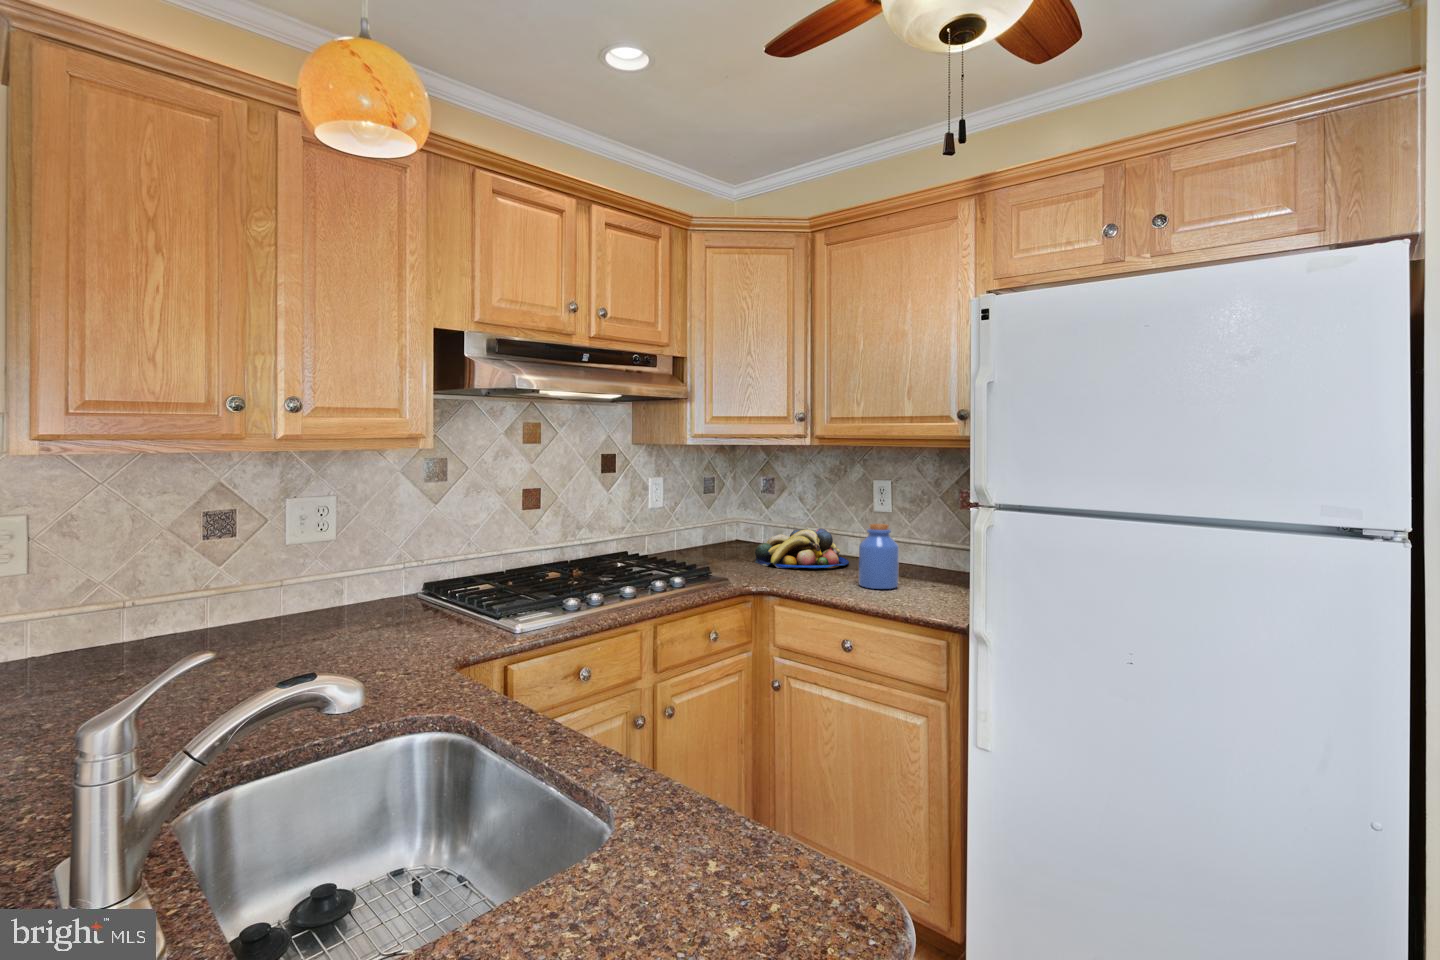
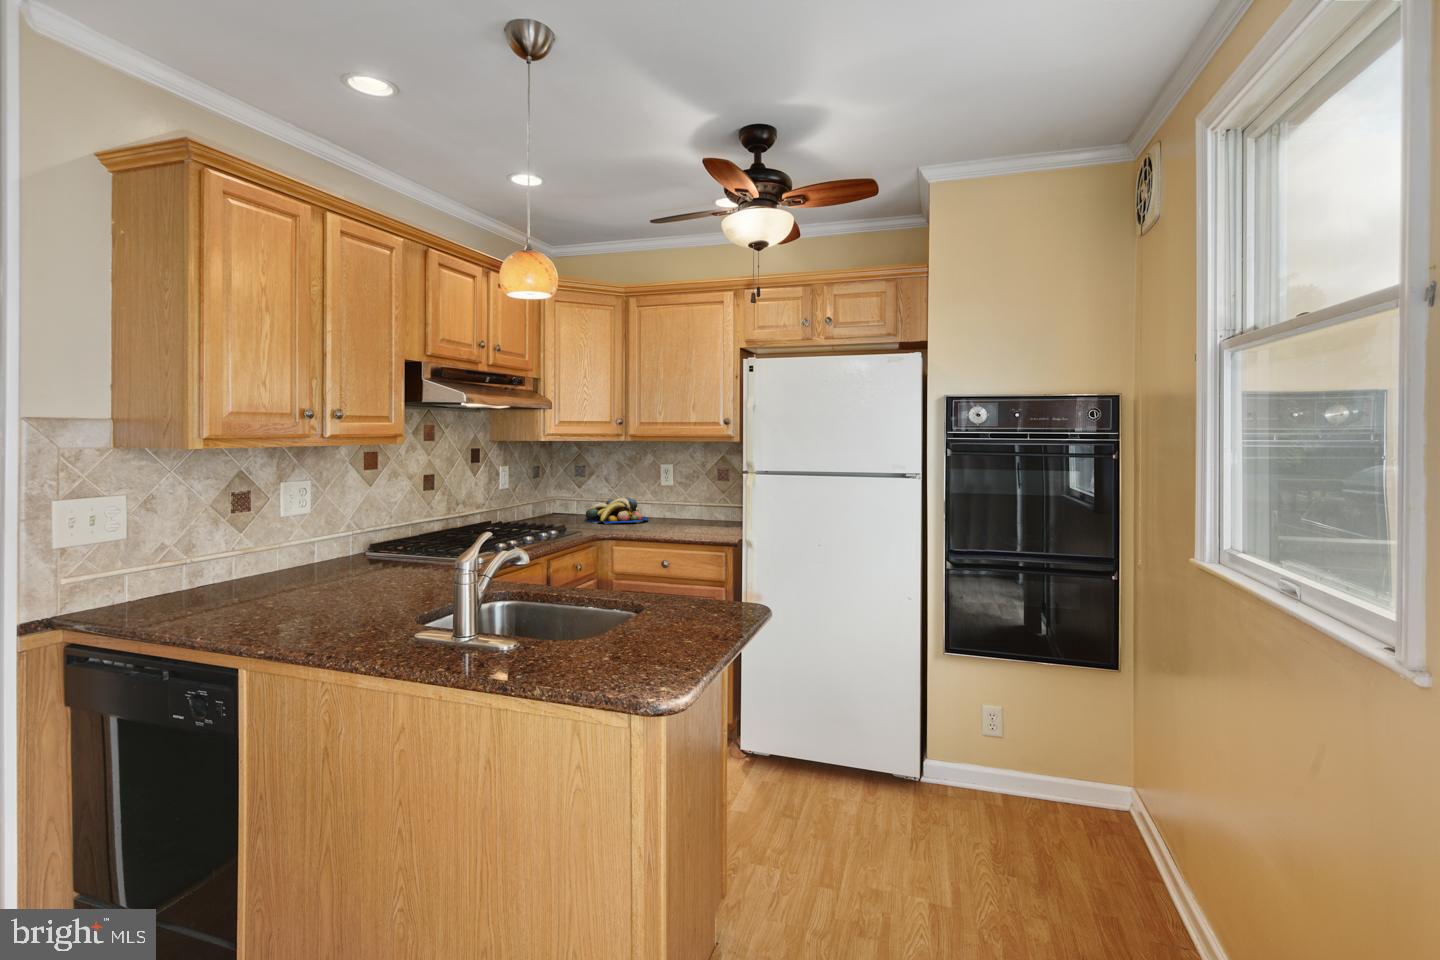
jar: present [859,524,899,589] -> none [665,490,689,530]

